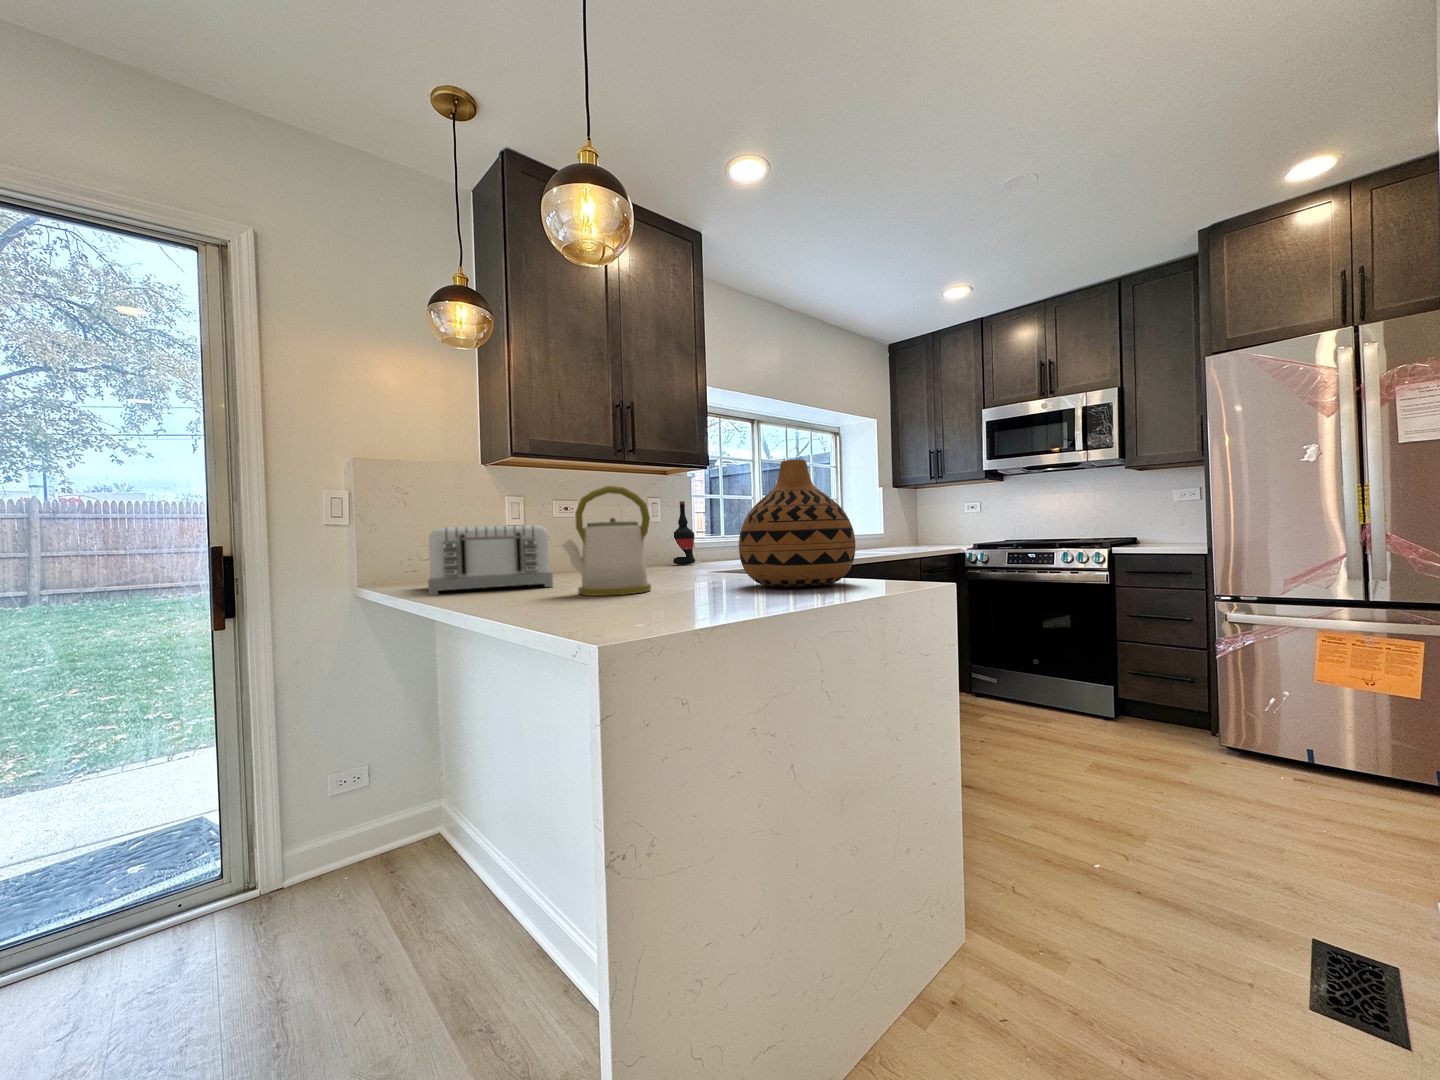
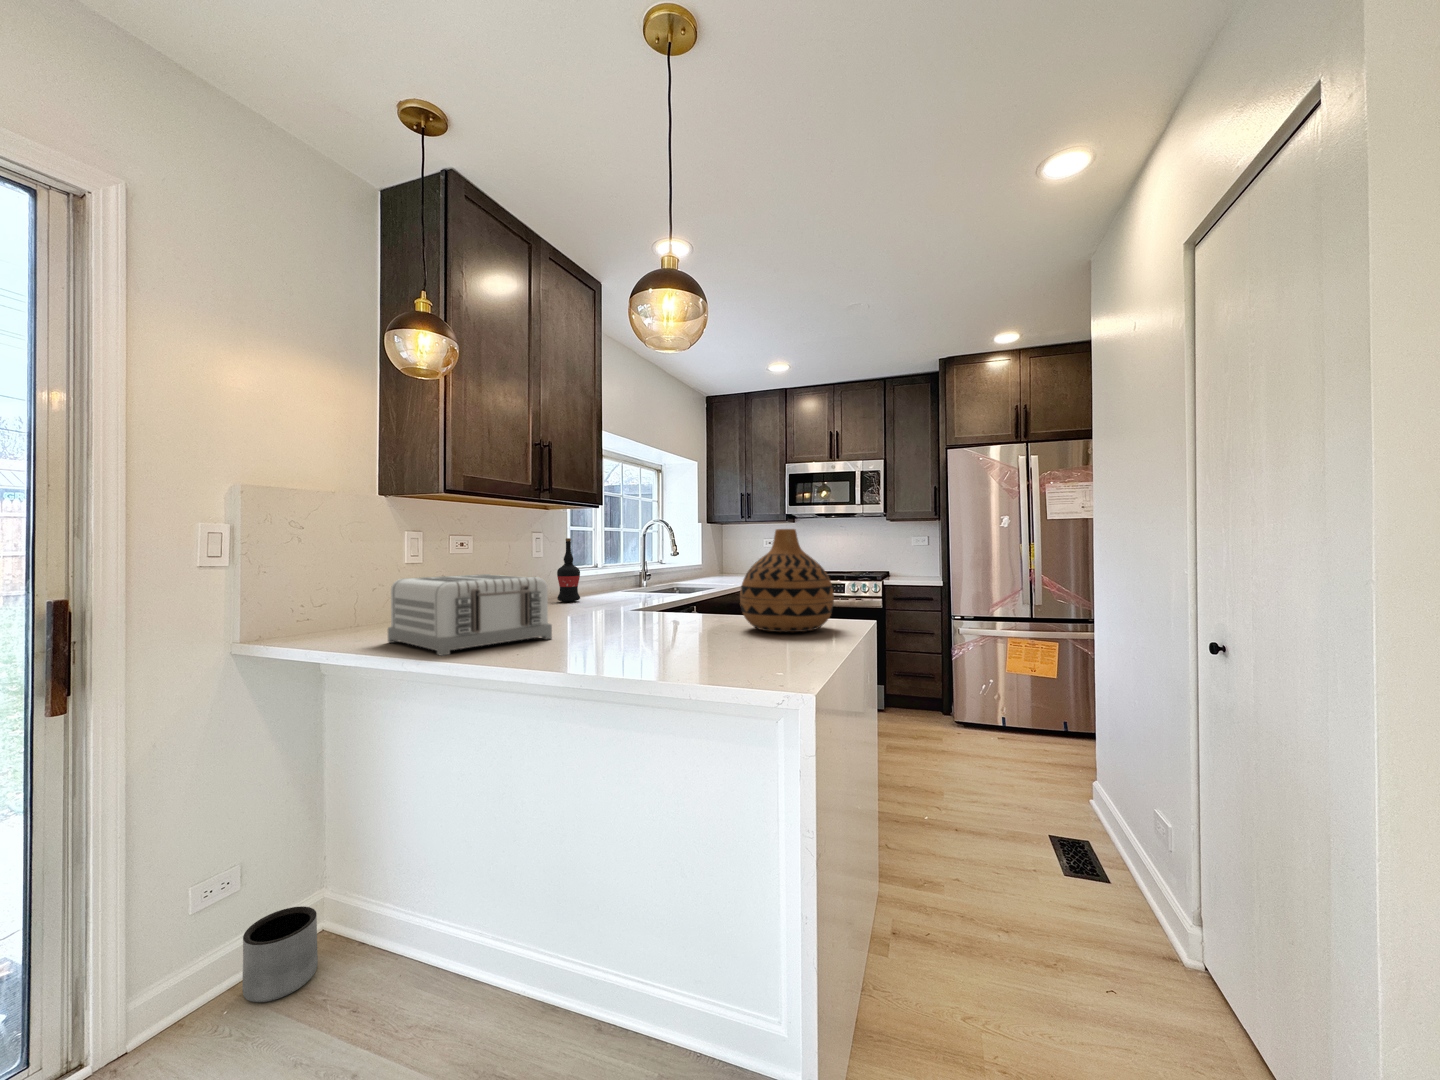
kettle: present [562,486,651,596] -> none [610,547,684,649]
planter: none [356,804,414,874] -> present [243,906,318,1002]

